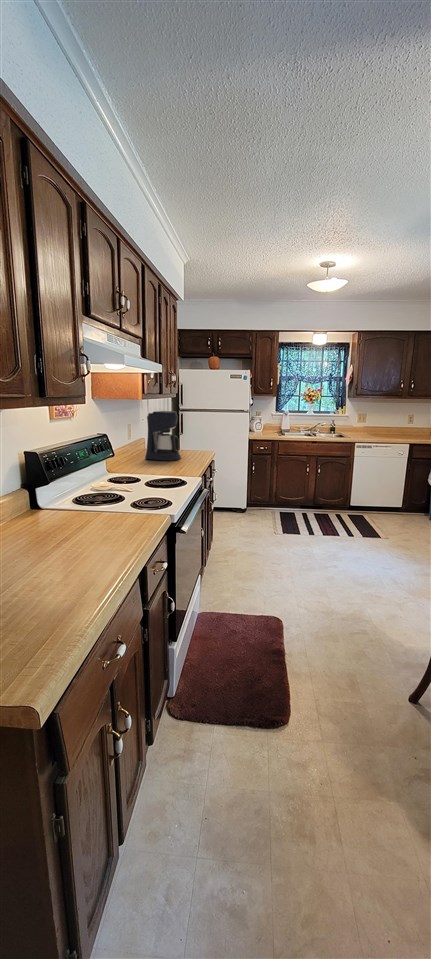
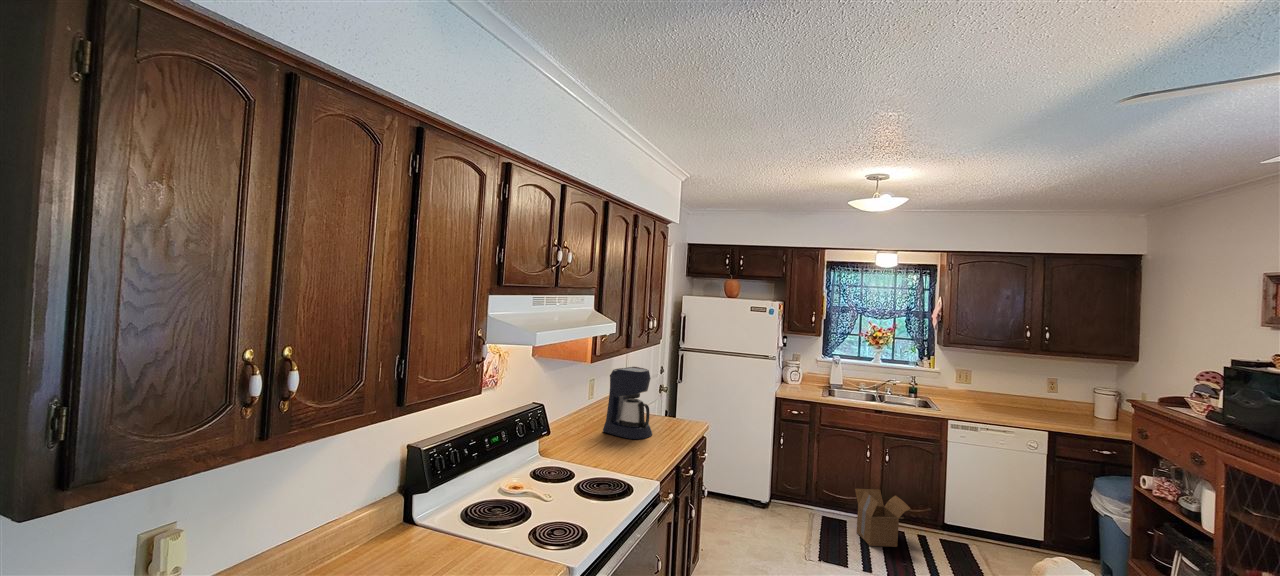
cardboard box: none [300,491,334,523] -> present [855,489,910,547]

